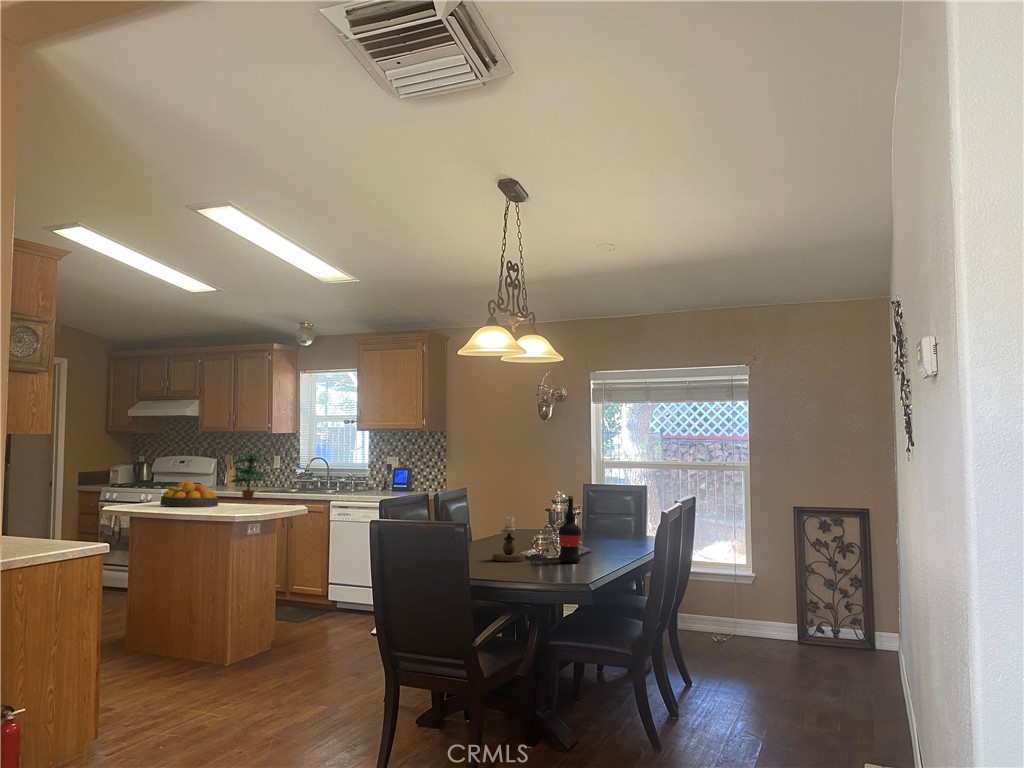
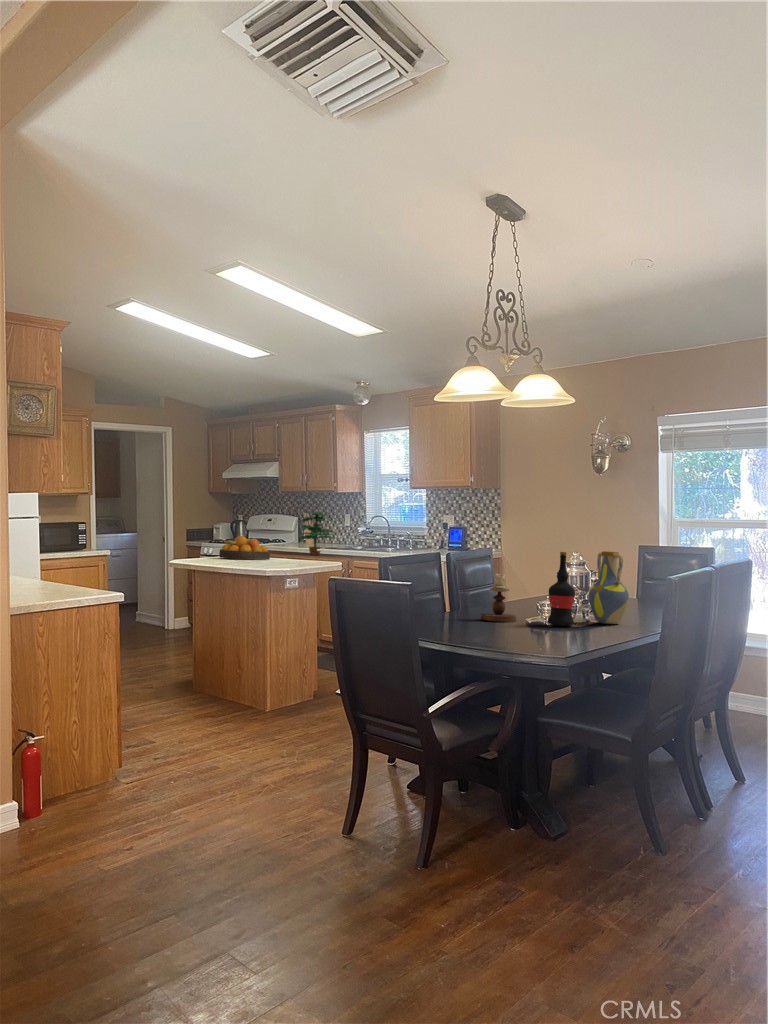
vase: none [587,494,621,558] -> present [588,551,629,624]

